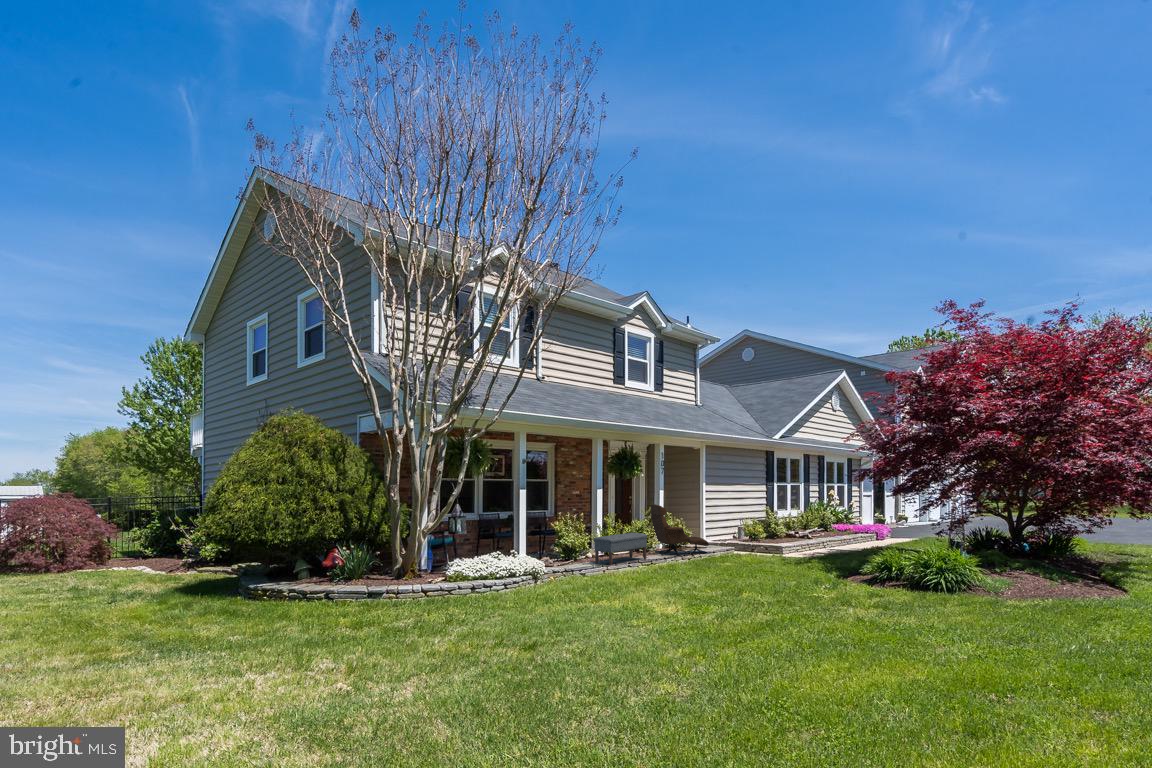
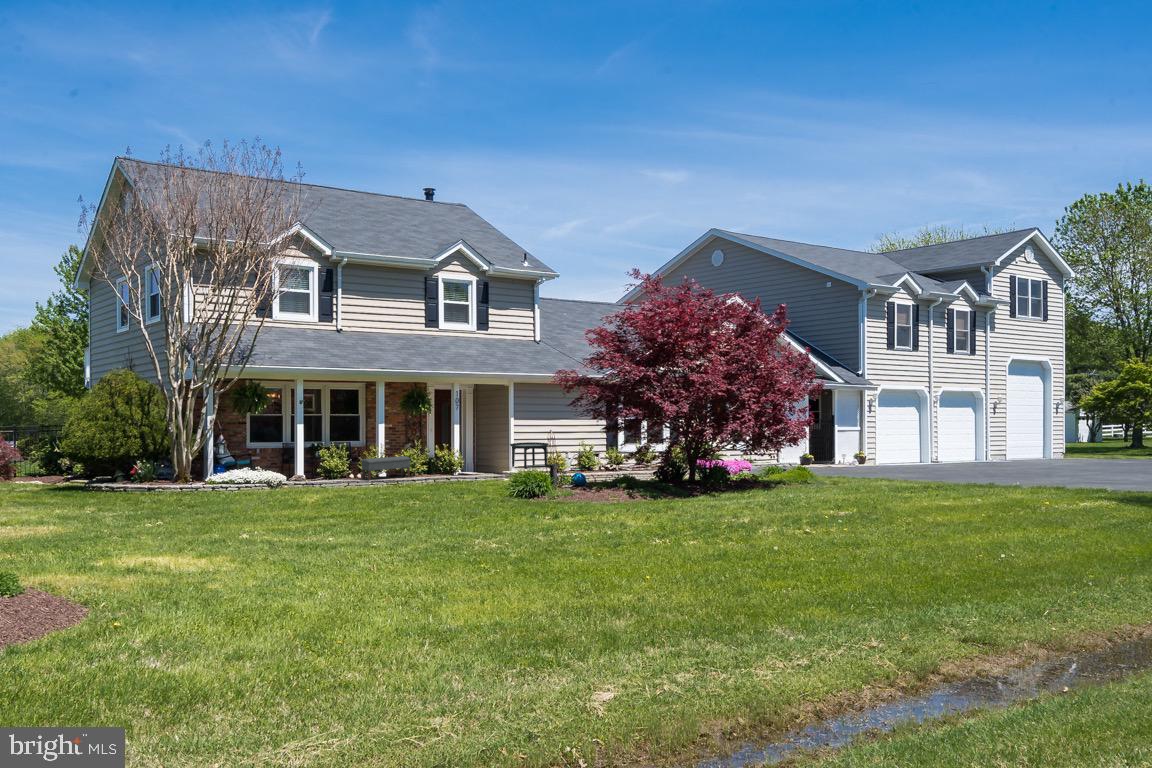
lounge chair: present [651,504,709,556] -> none [428,434,475,476]
round table: none [712,515,758,546] -> present [510,442,549,469]

